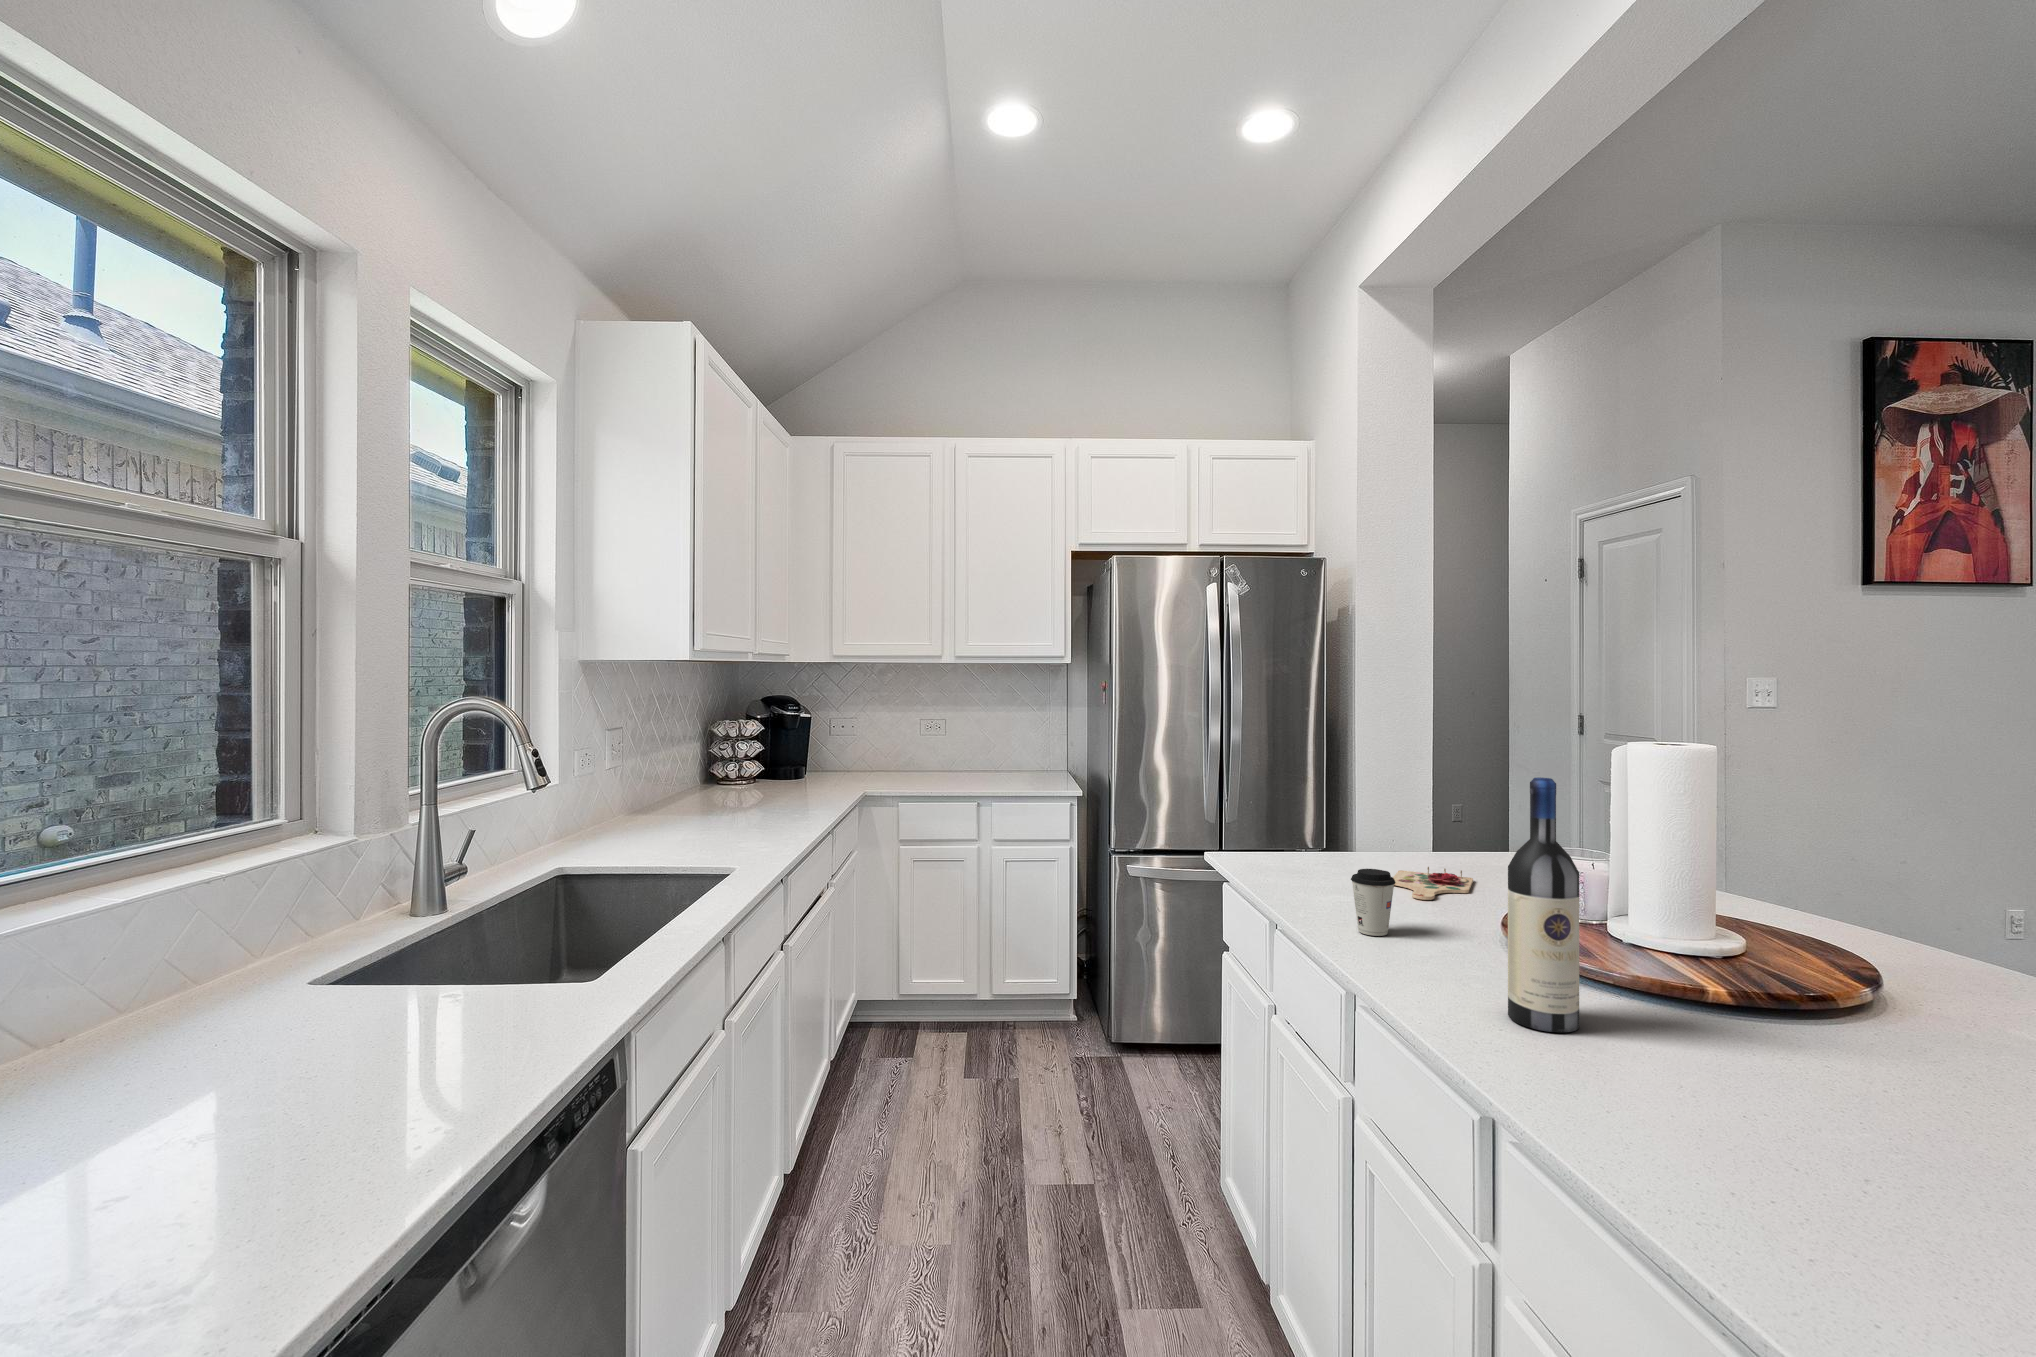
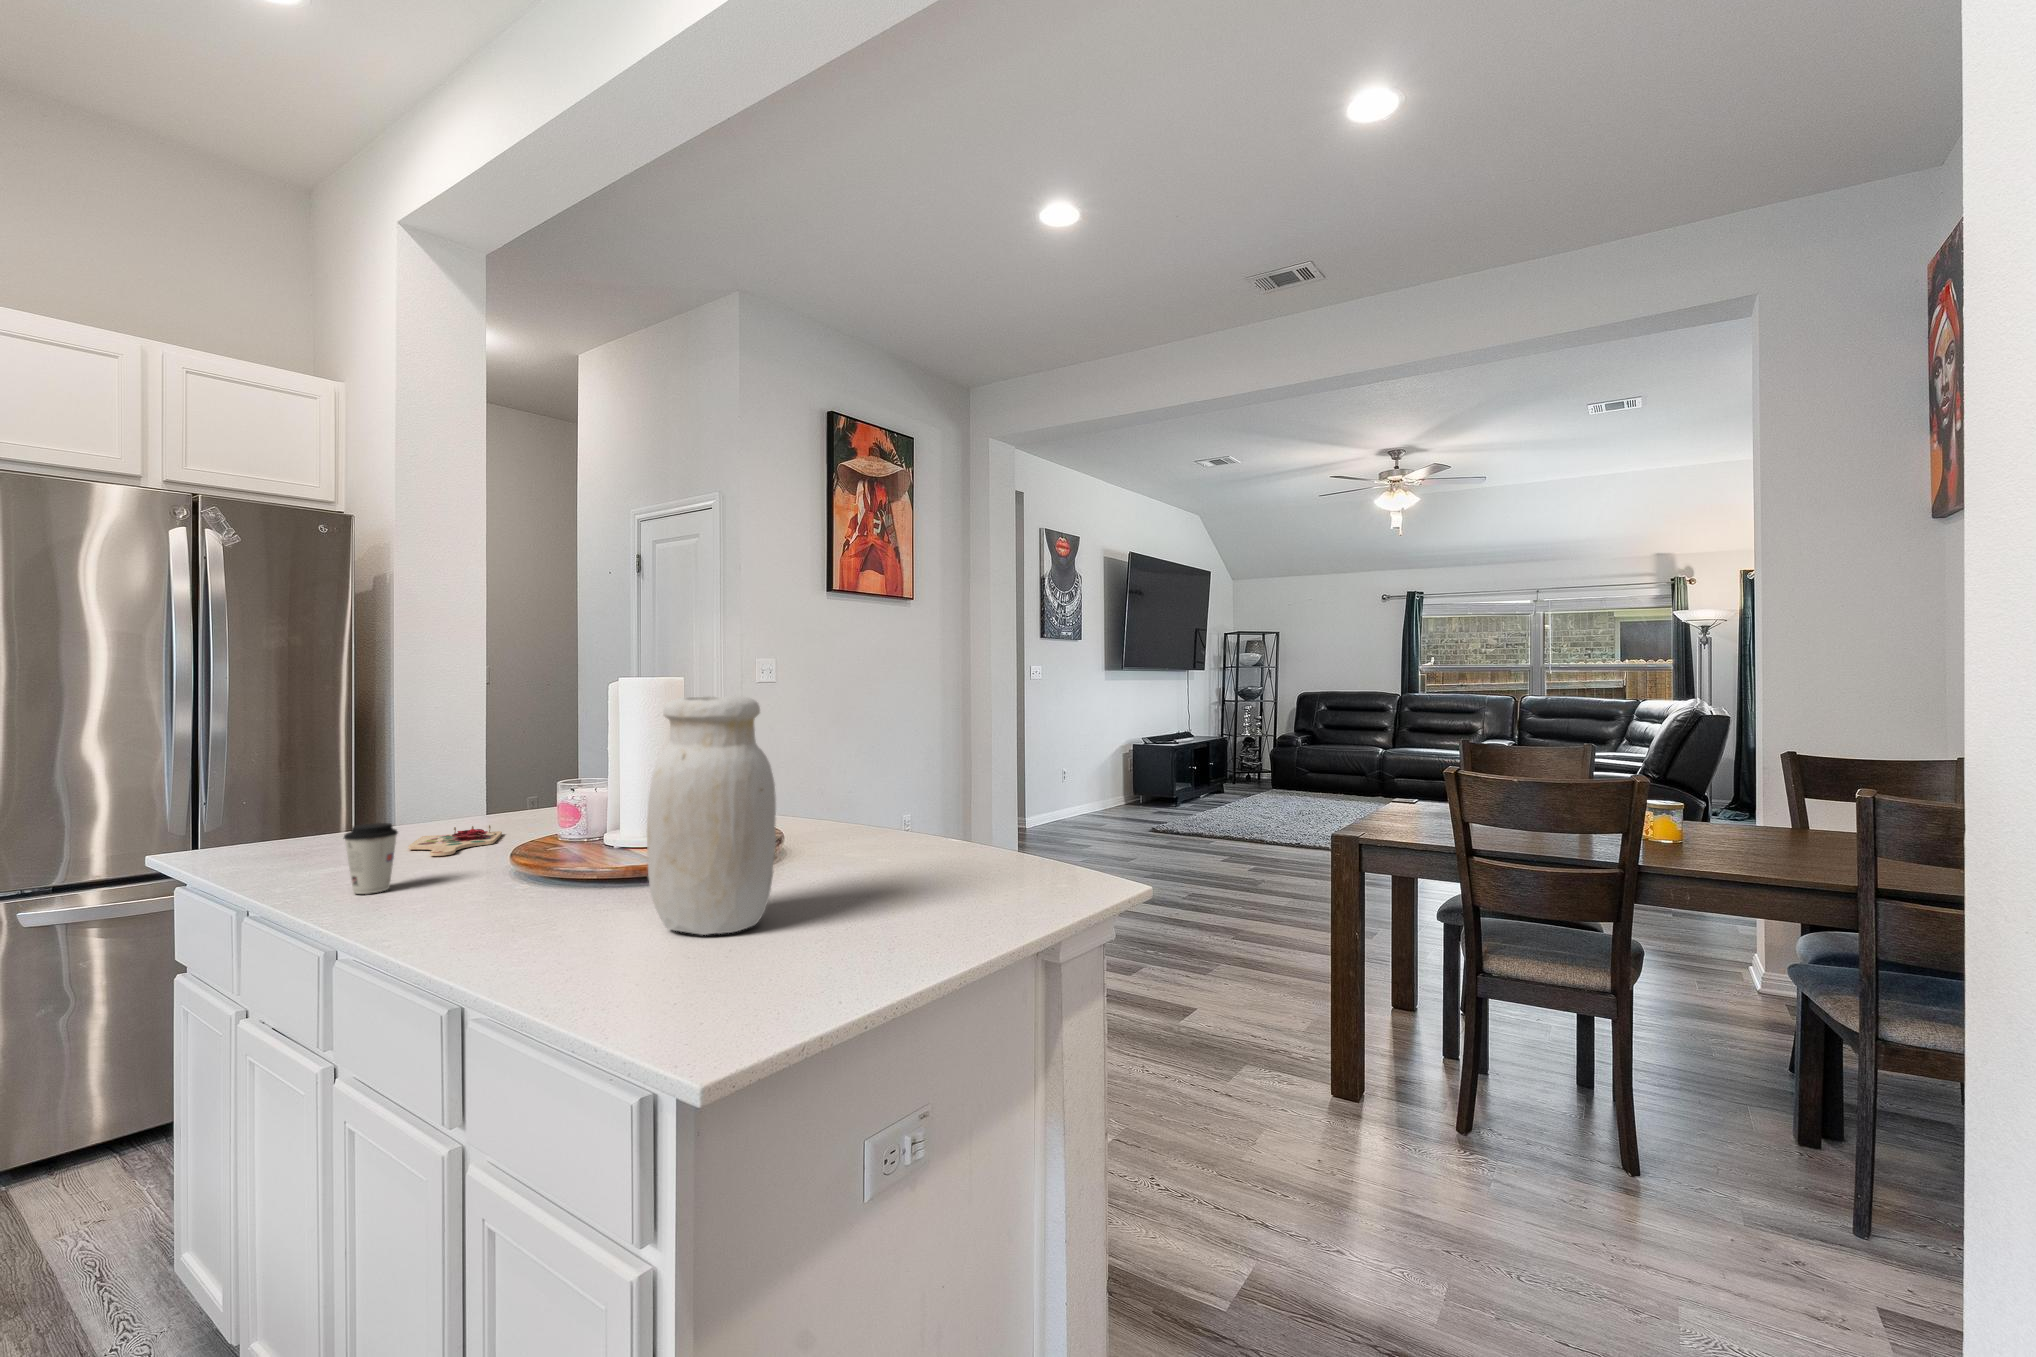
wine bottle: present [1508,777,1579,1032] -> none [496,697,561,927]
jar: none [1710,803,1931,1142] -> present [647,696,776,935]

